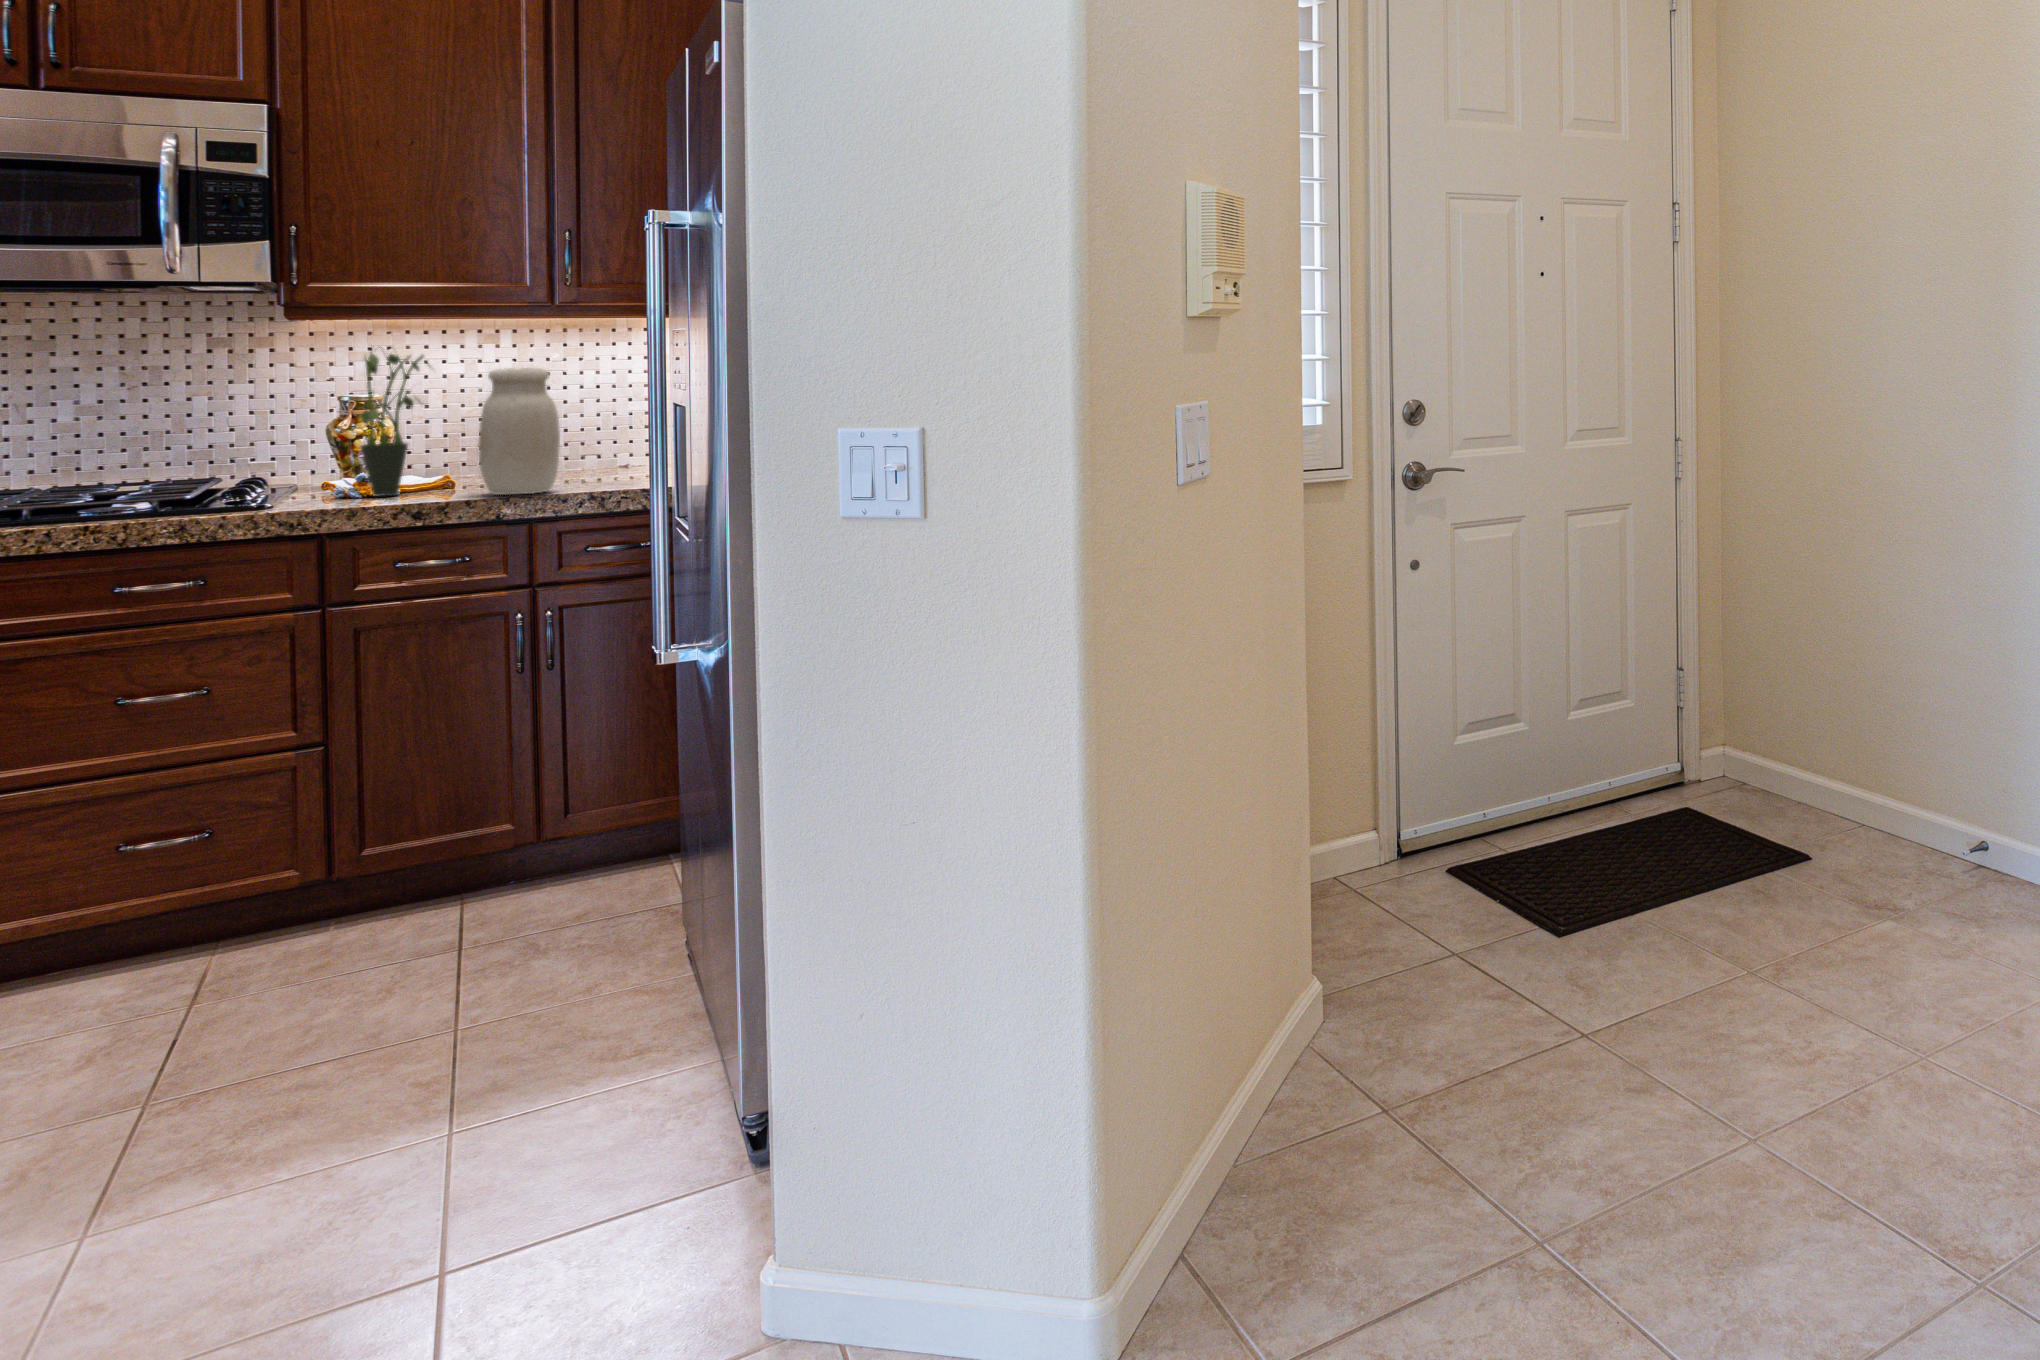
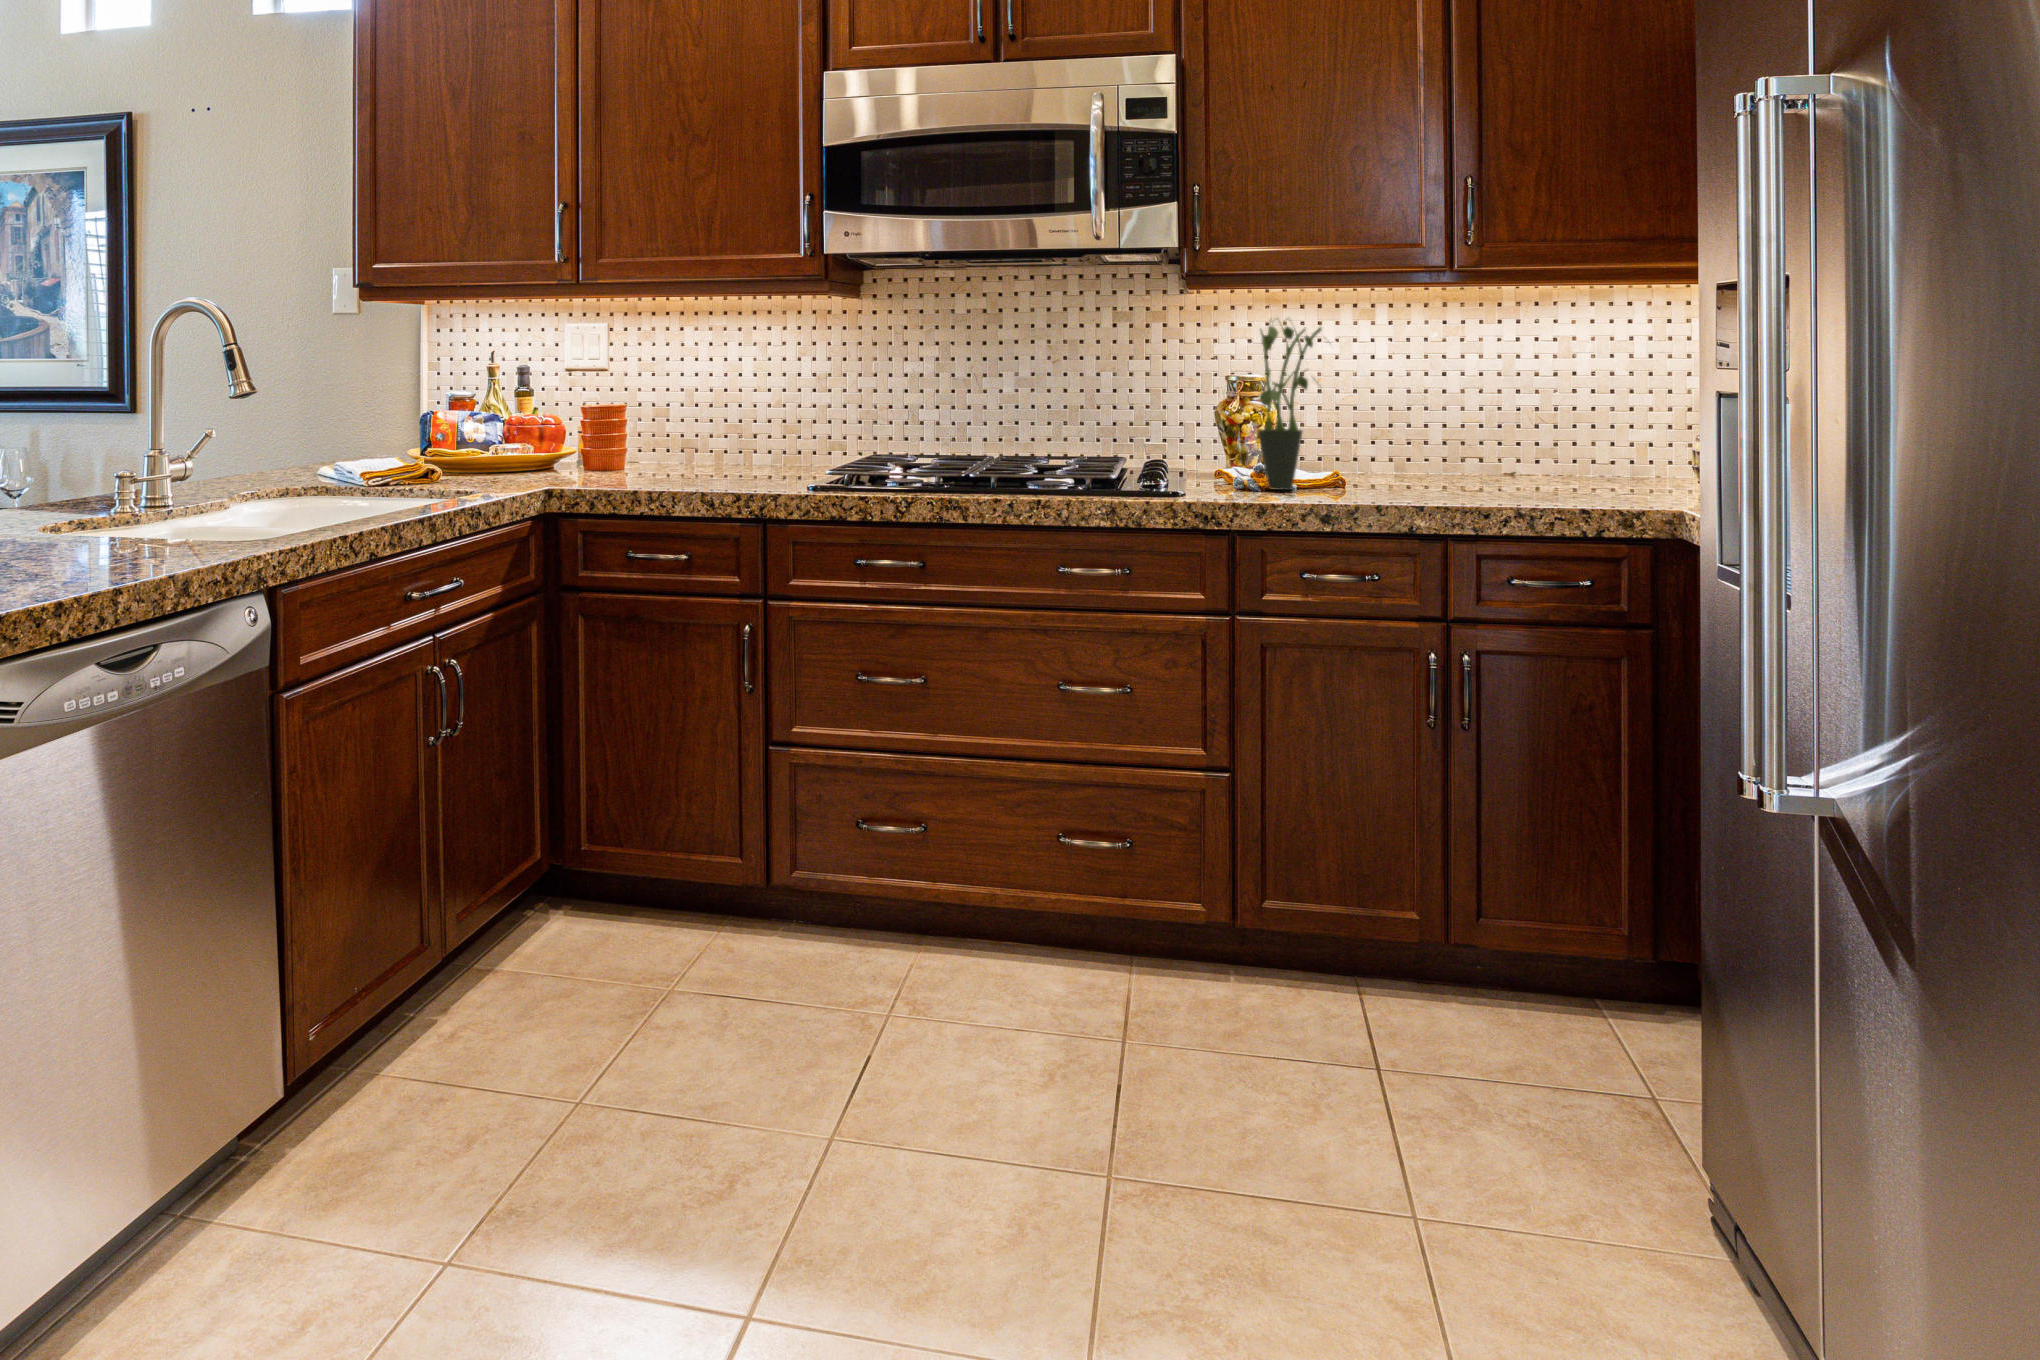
jar: present [478,368,560,495] -> none [1382,343,1474,501]

